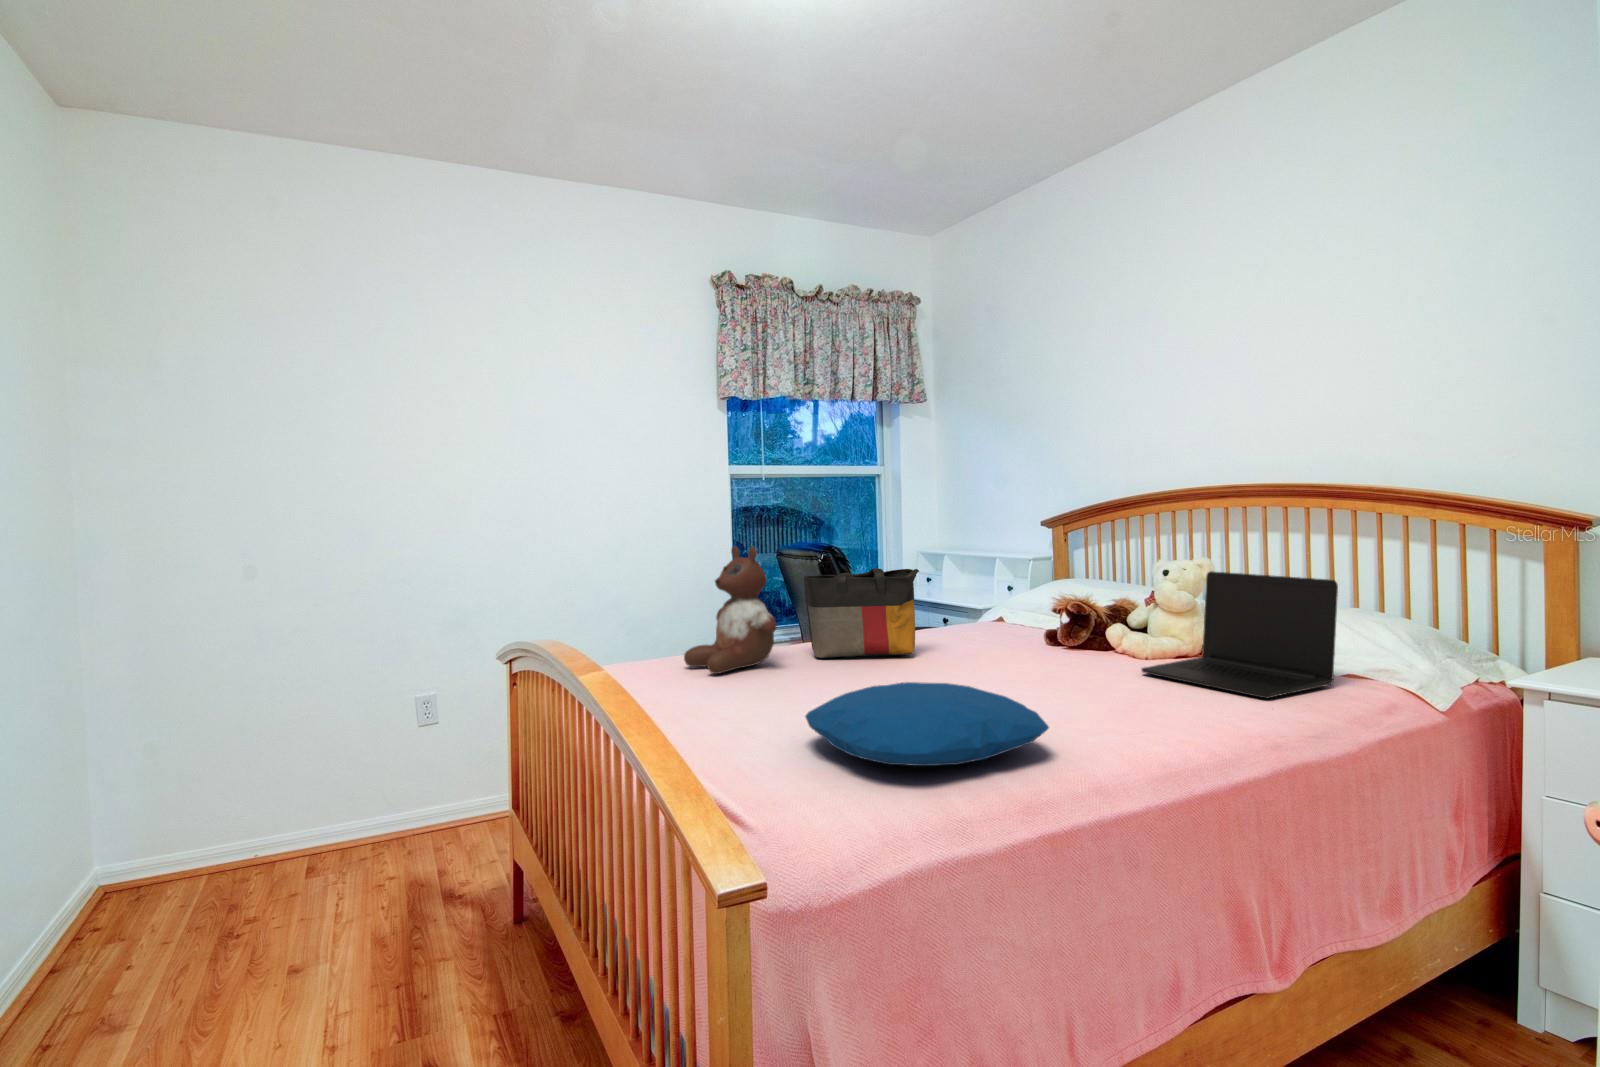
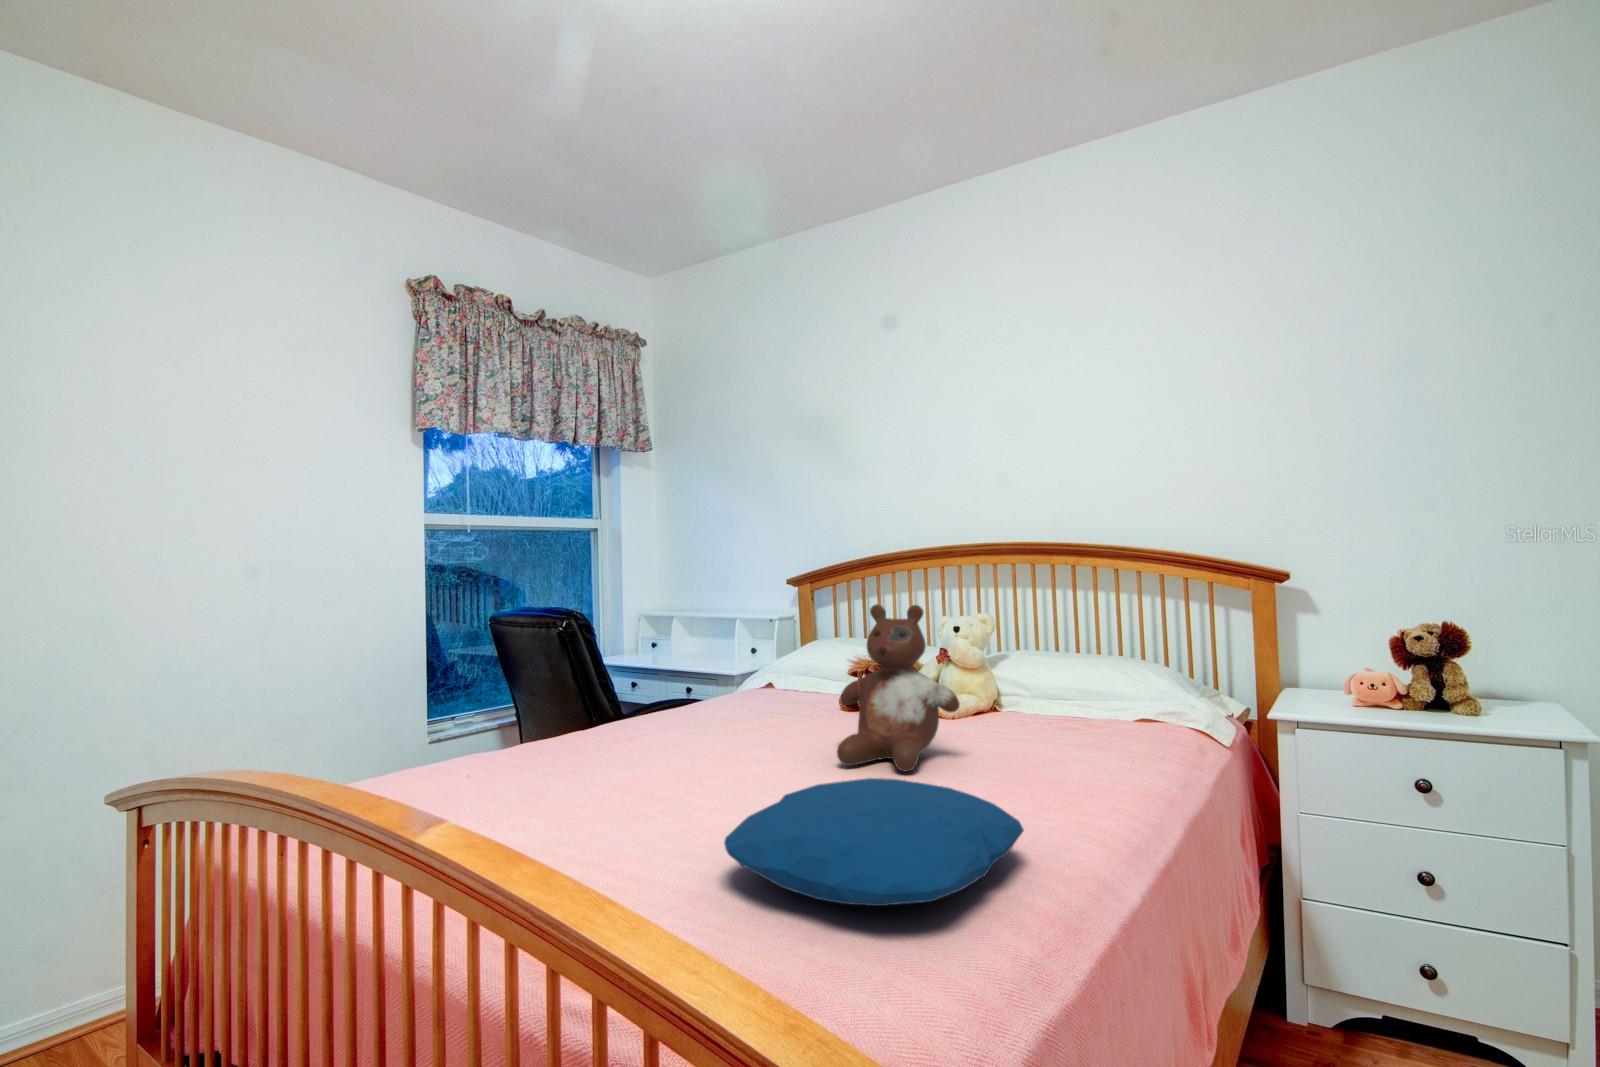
stuffed bear: present [684,546,777,674] -> present [837,604,960,772]
tote bag: present [804,568,919,658] -> none [588,635,726,752]
laptop: present [1142,571,1338,698] -> none [972,627,1141,753]

